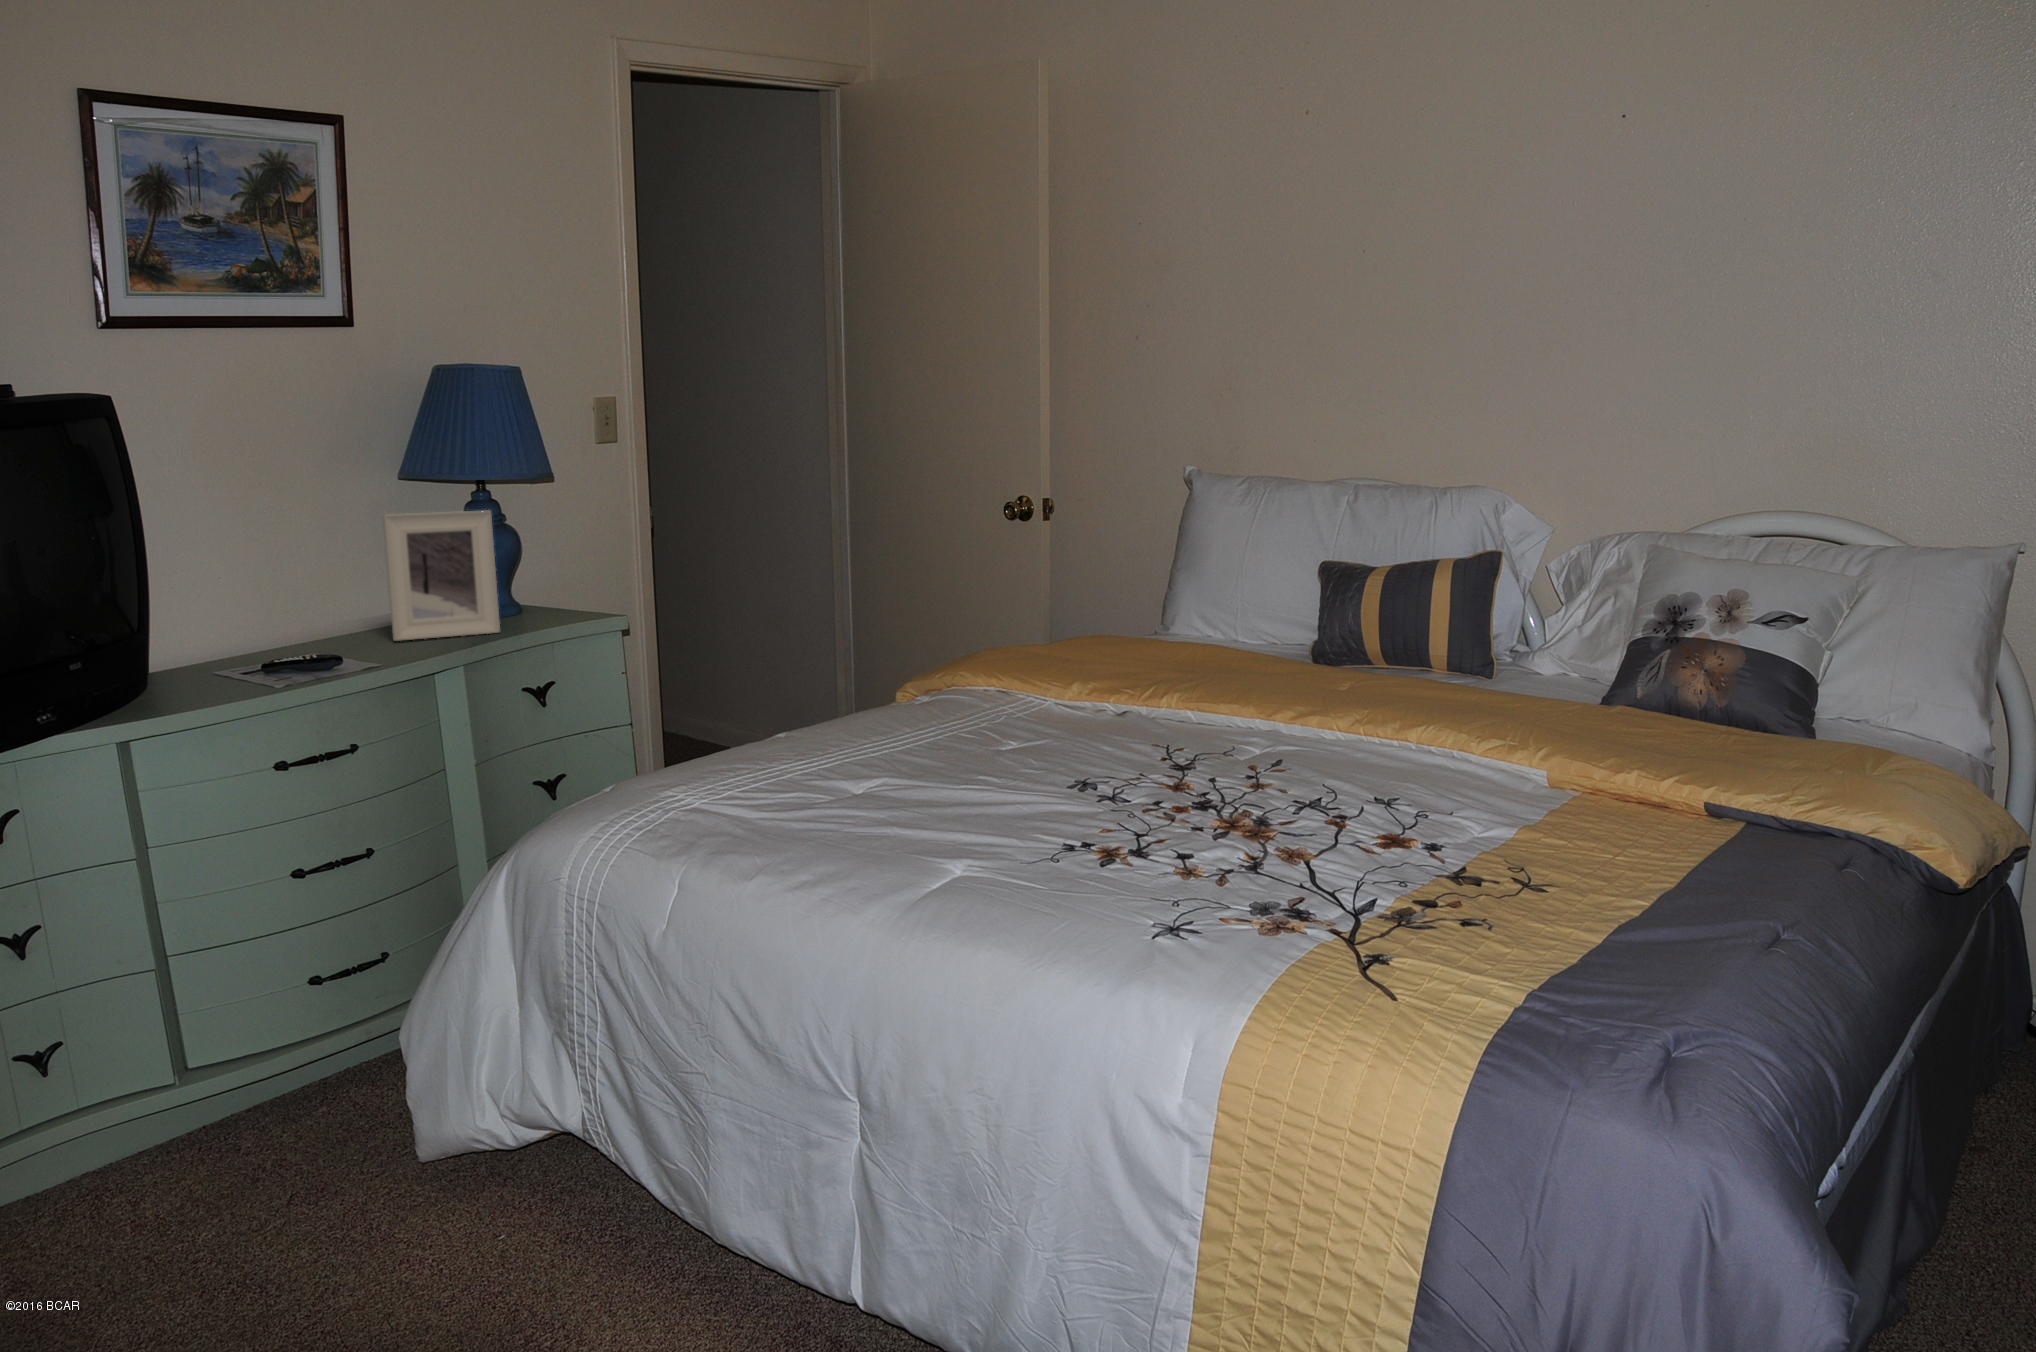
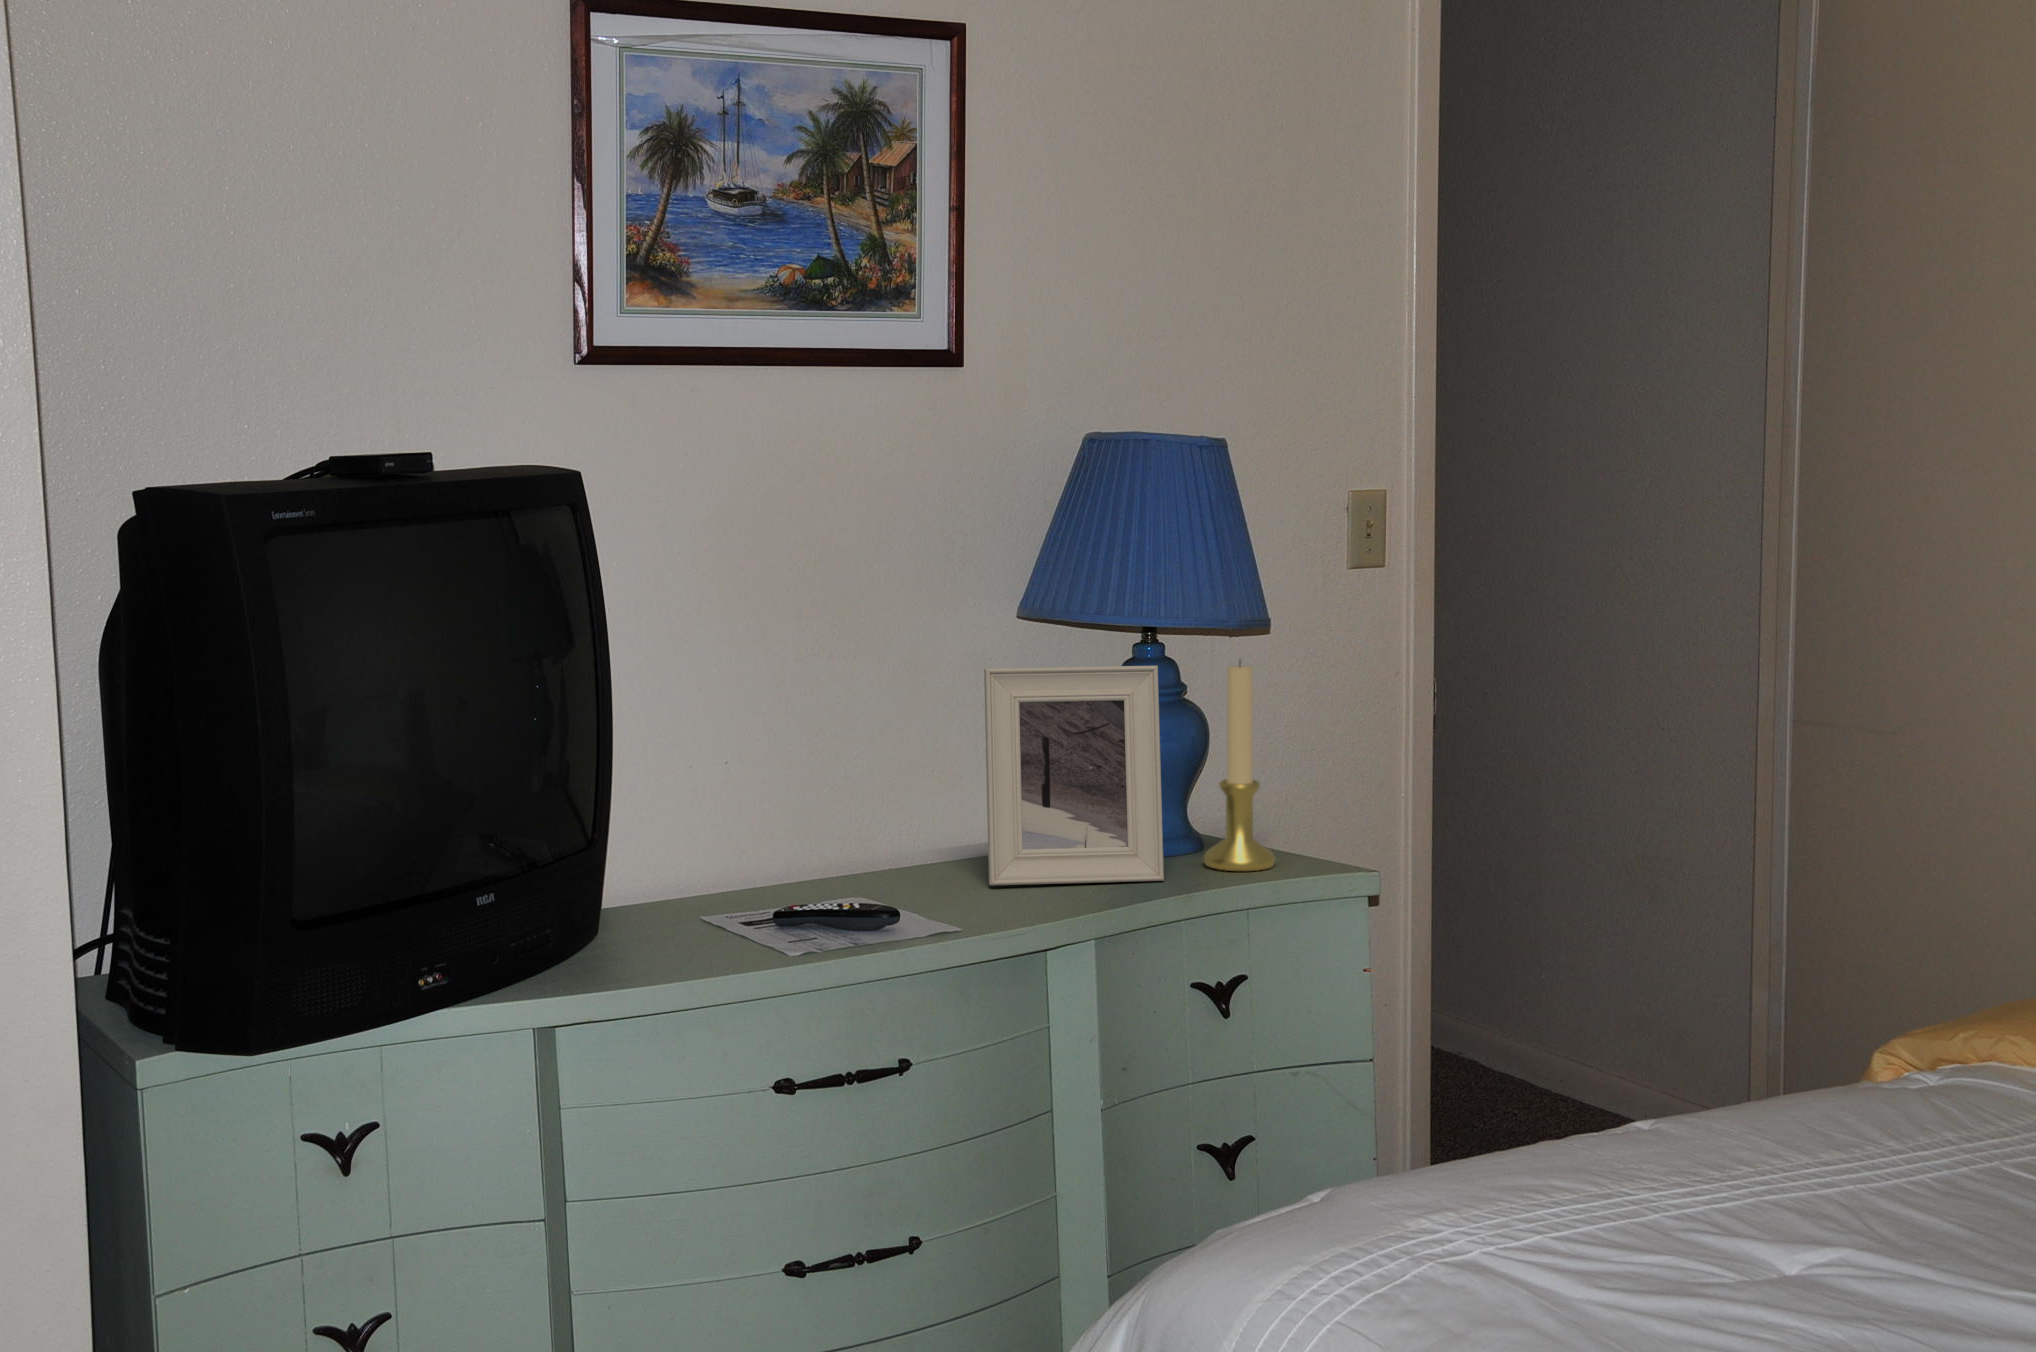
candle holder: none [523,504,565,625] -> present [1204,665,1275,871]

